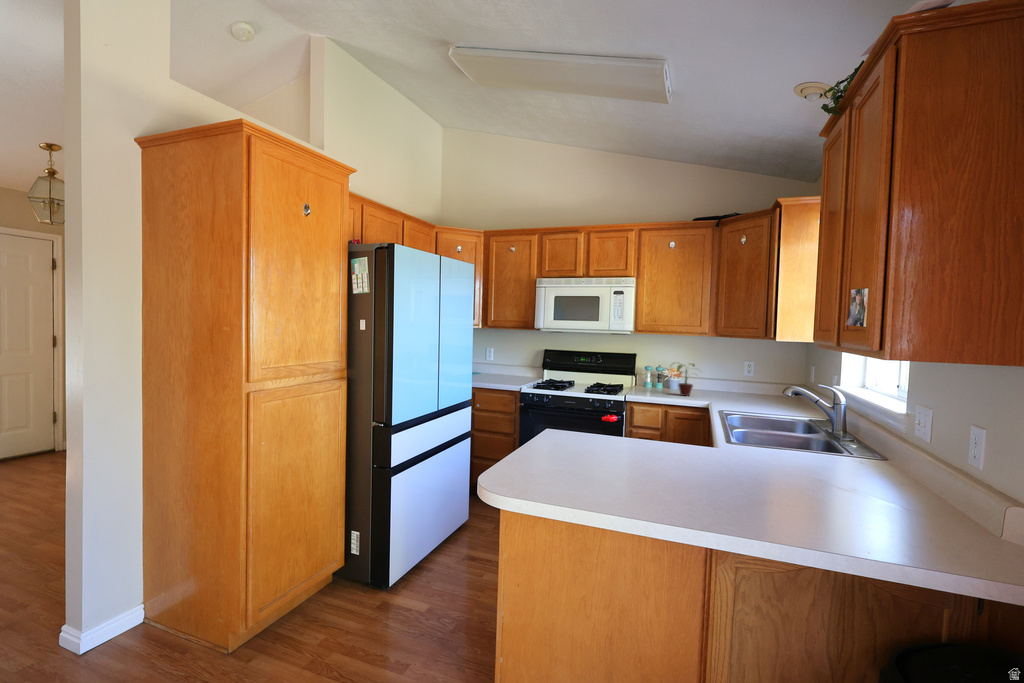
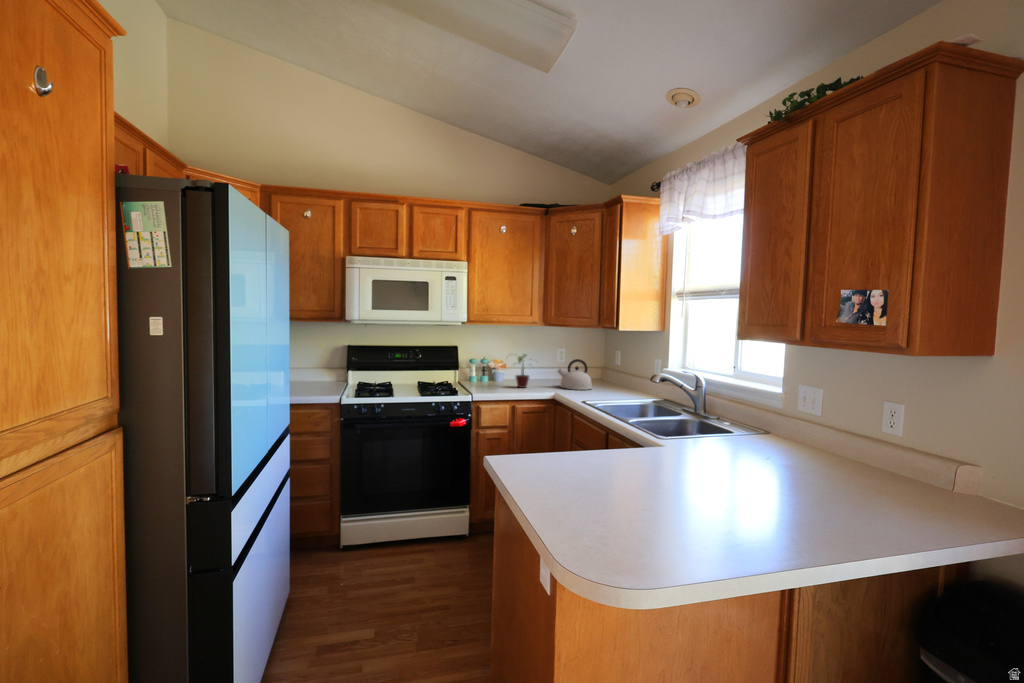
kettle: none [725,371,766,404] -> present [558,359,592,390]

